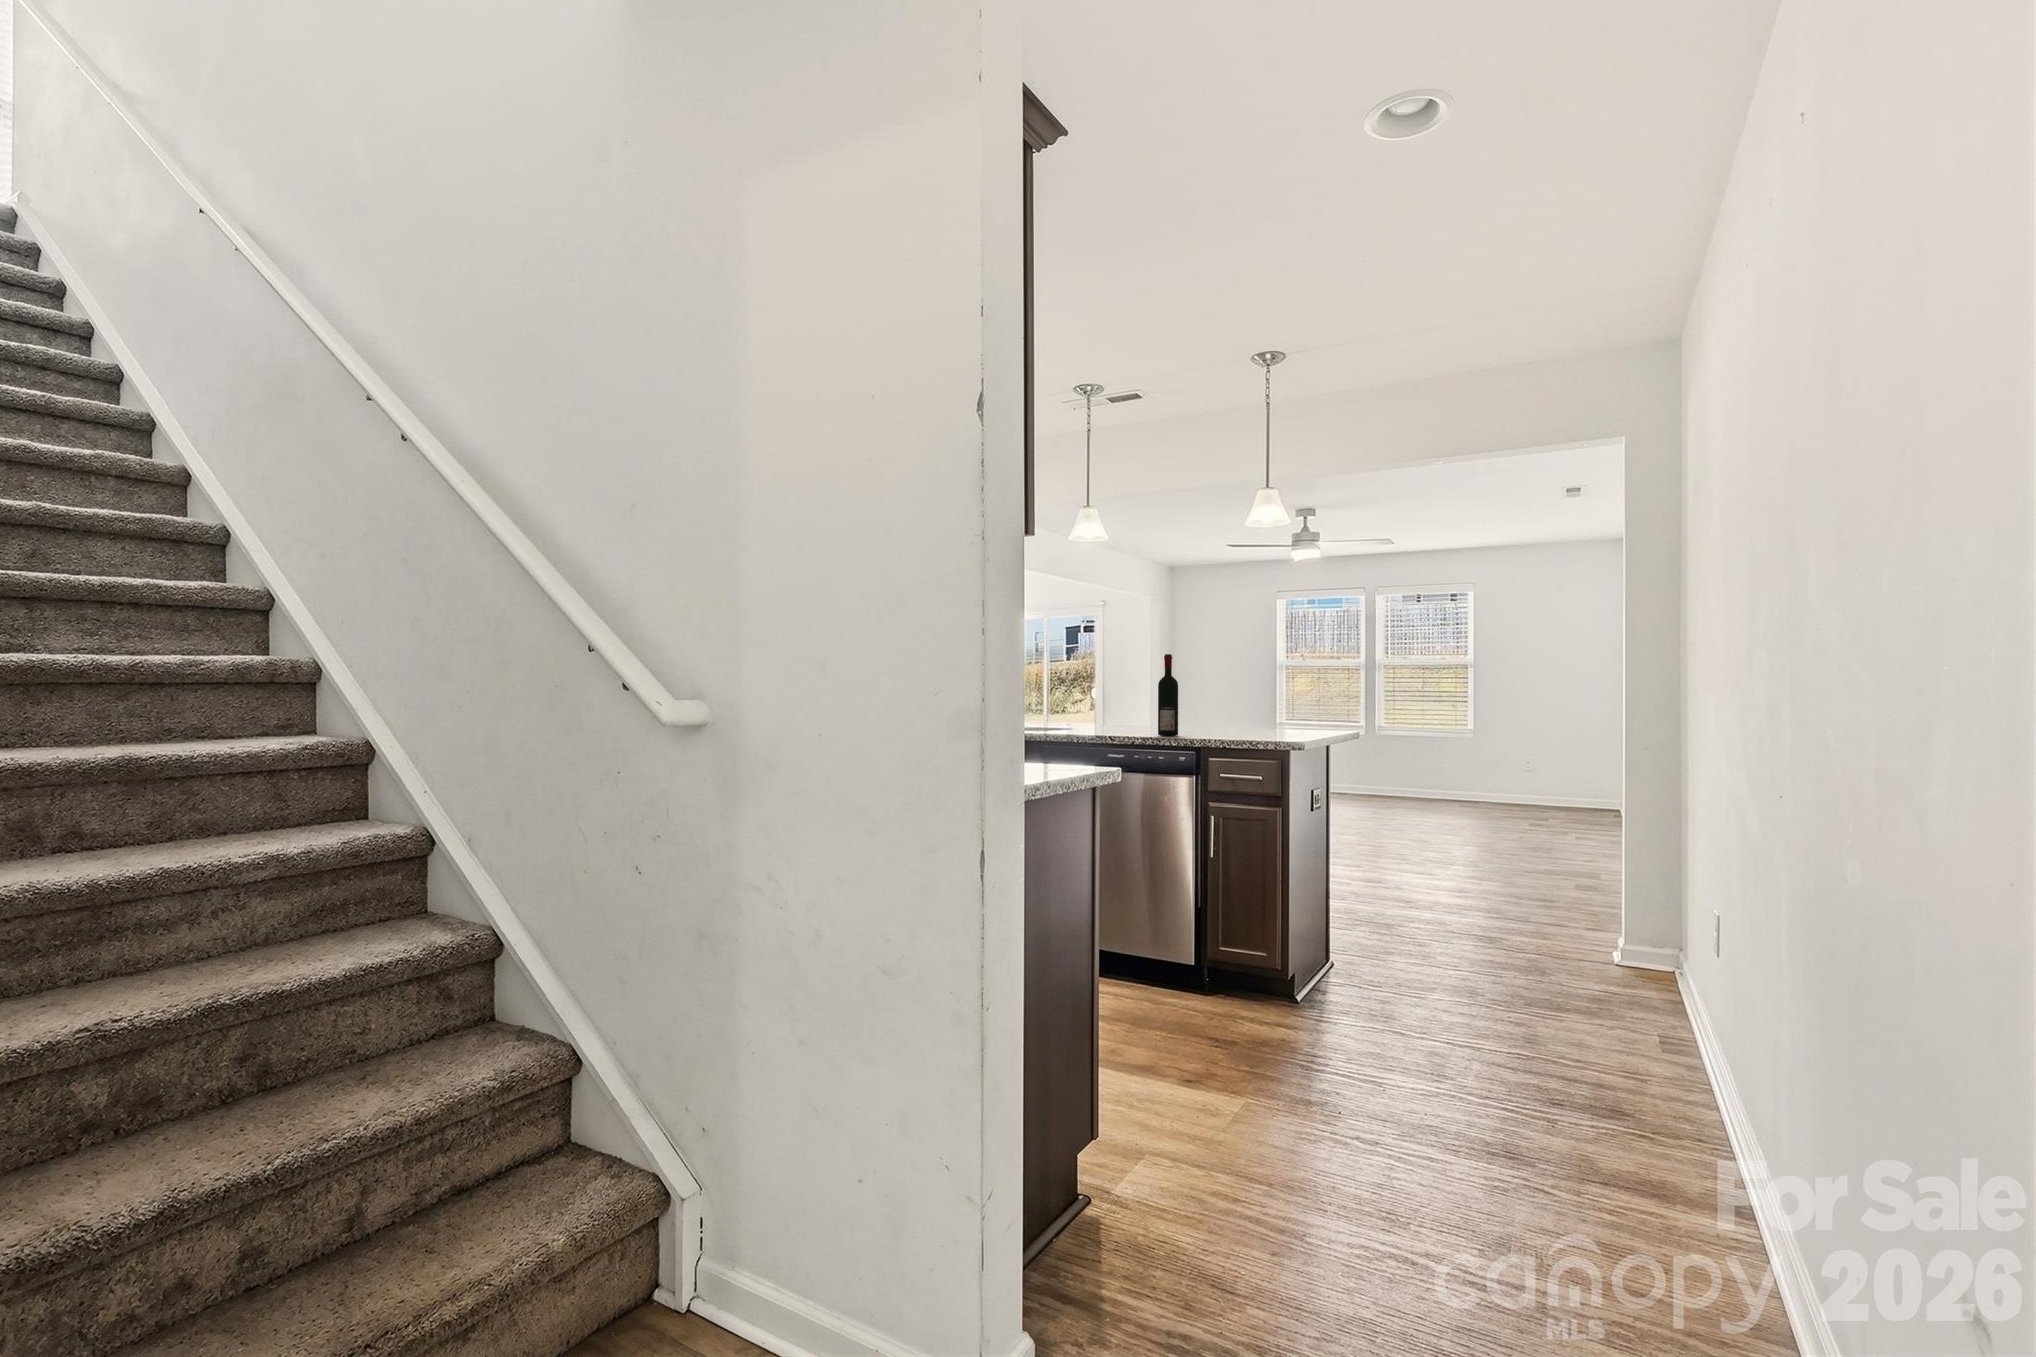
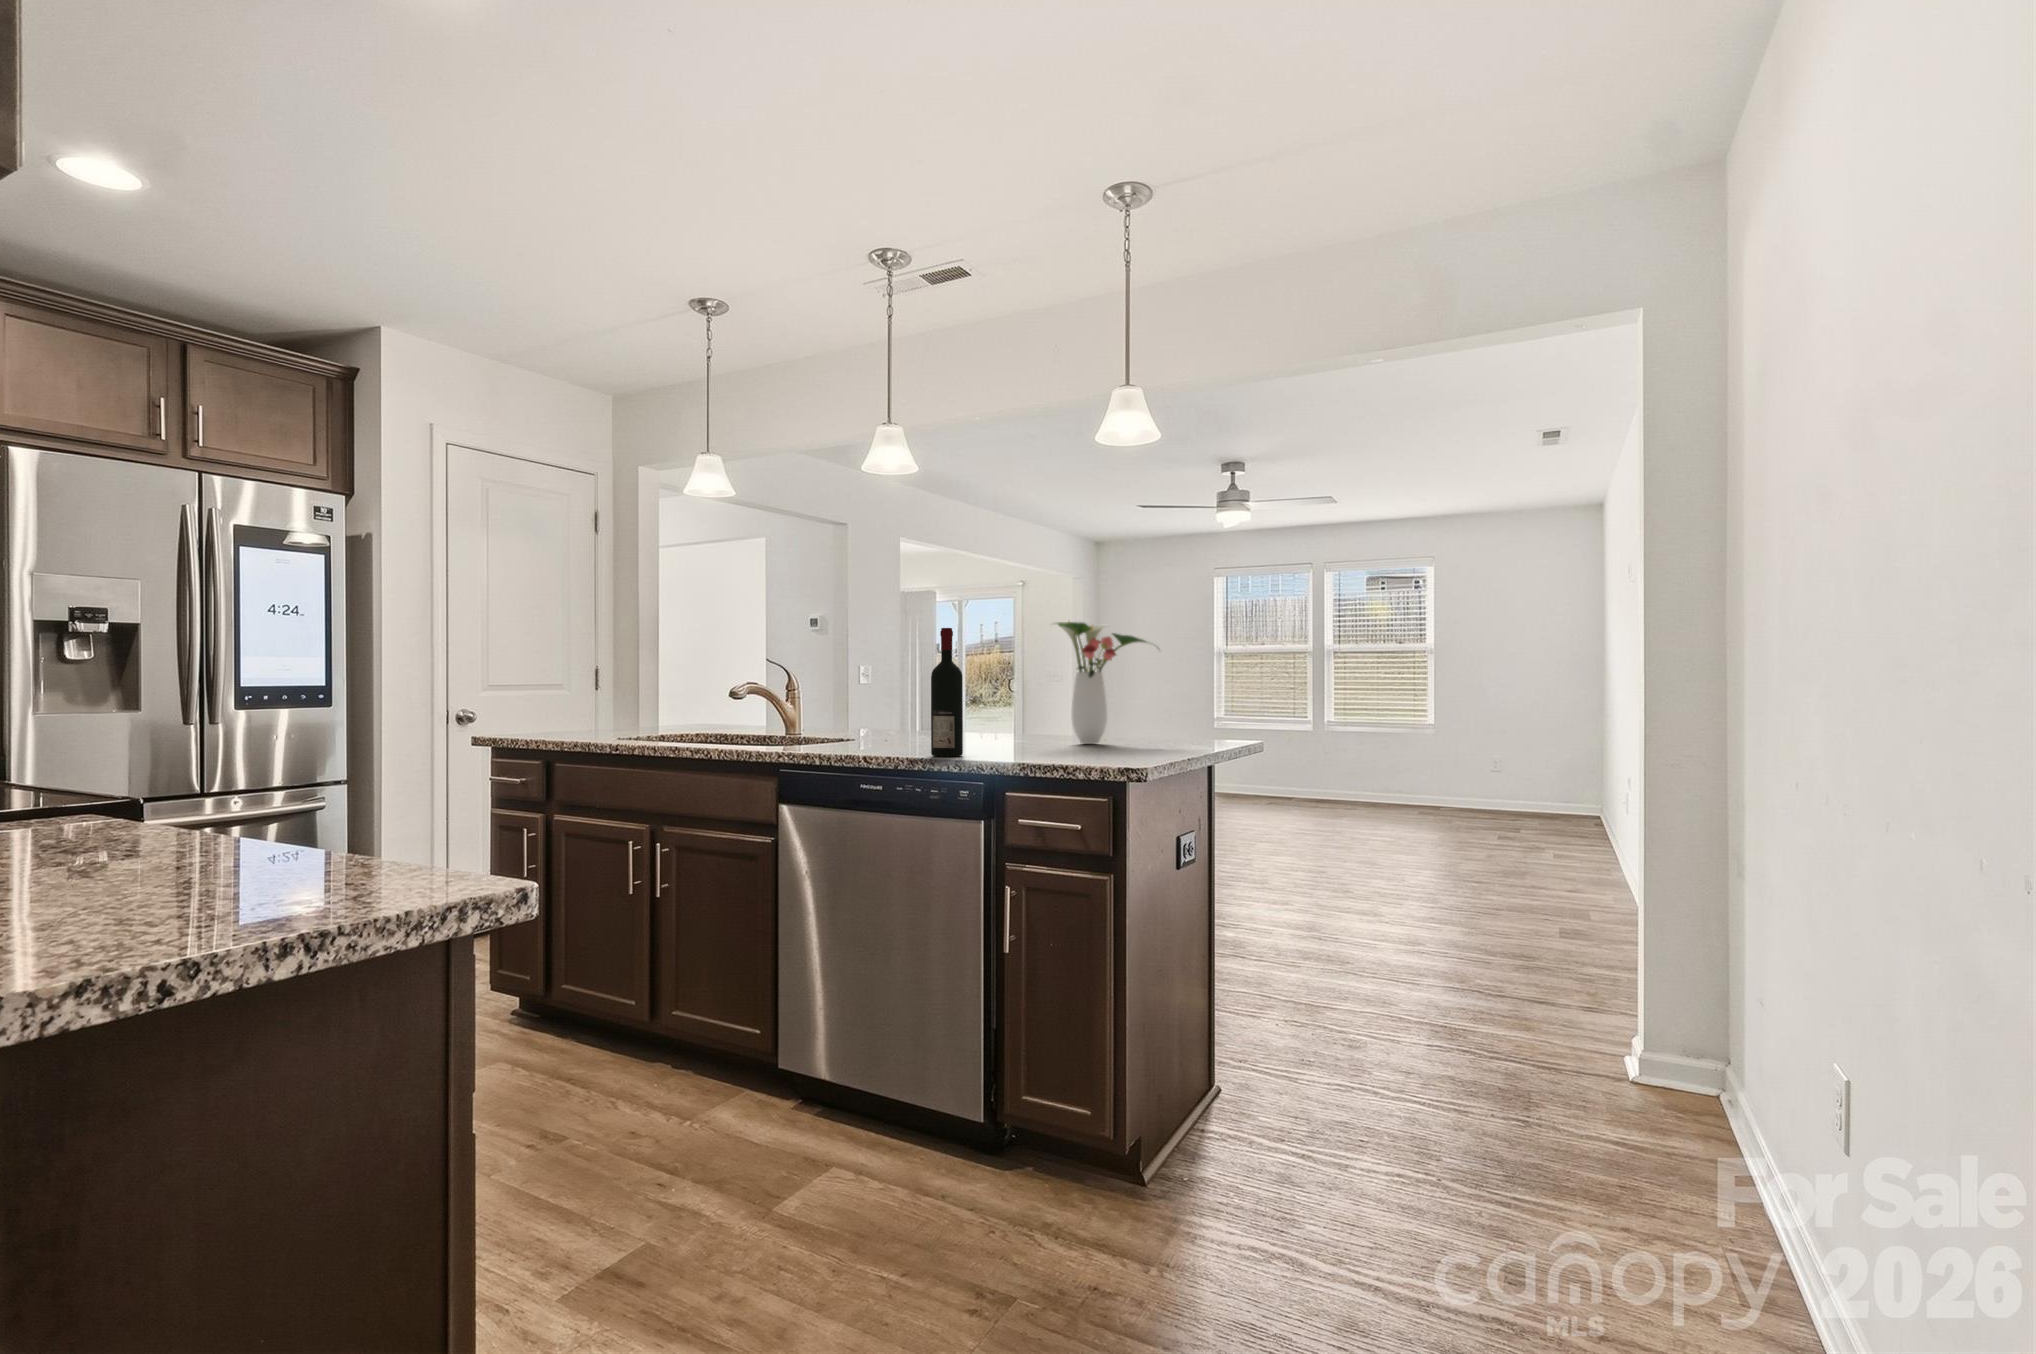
flower arrangement: none [1216,647,1295,731] -> present [1051,621,1155,744]

